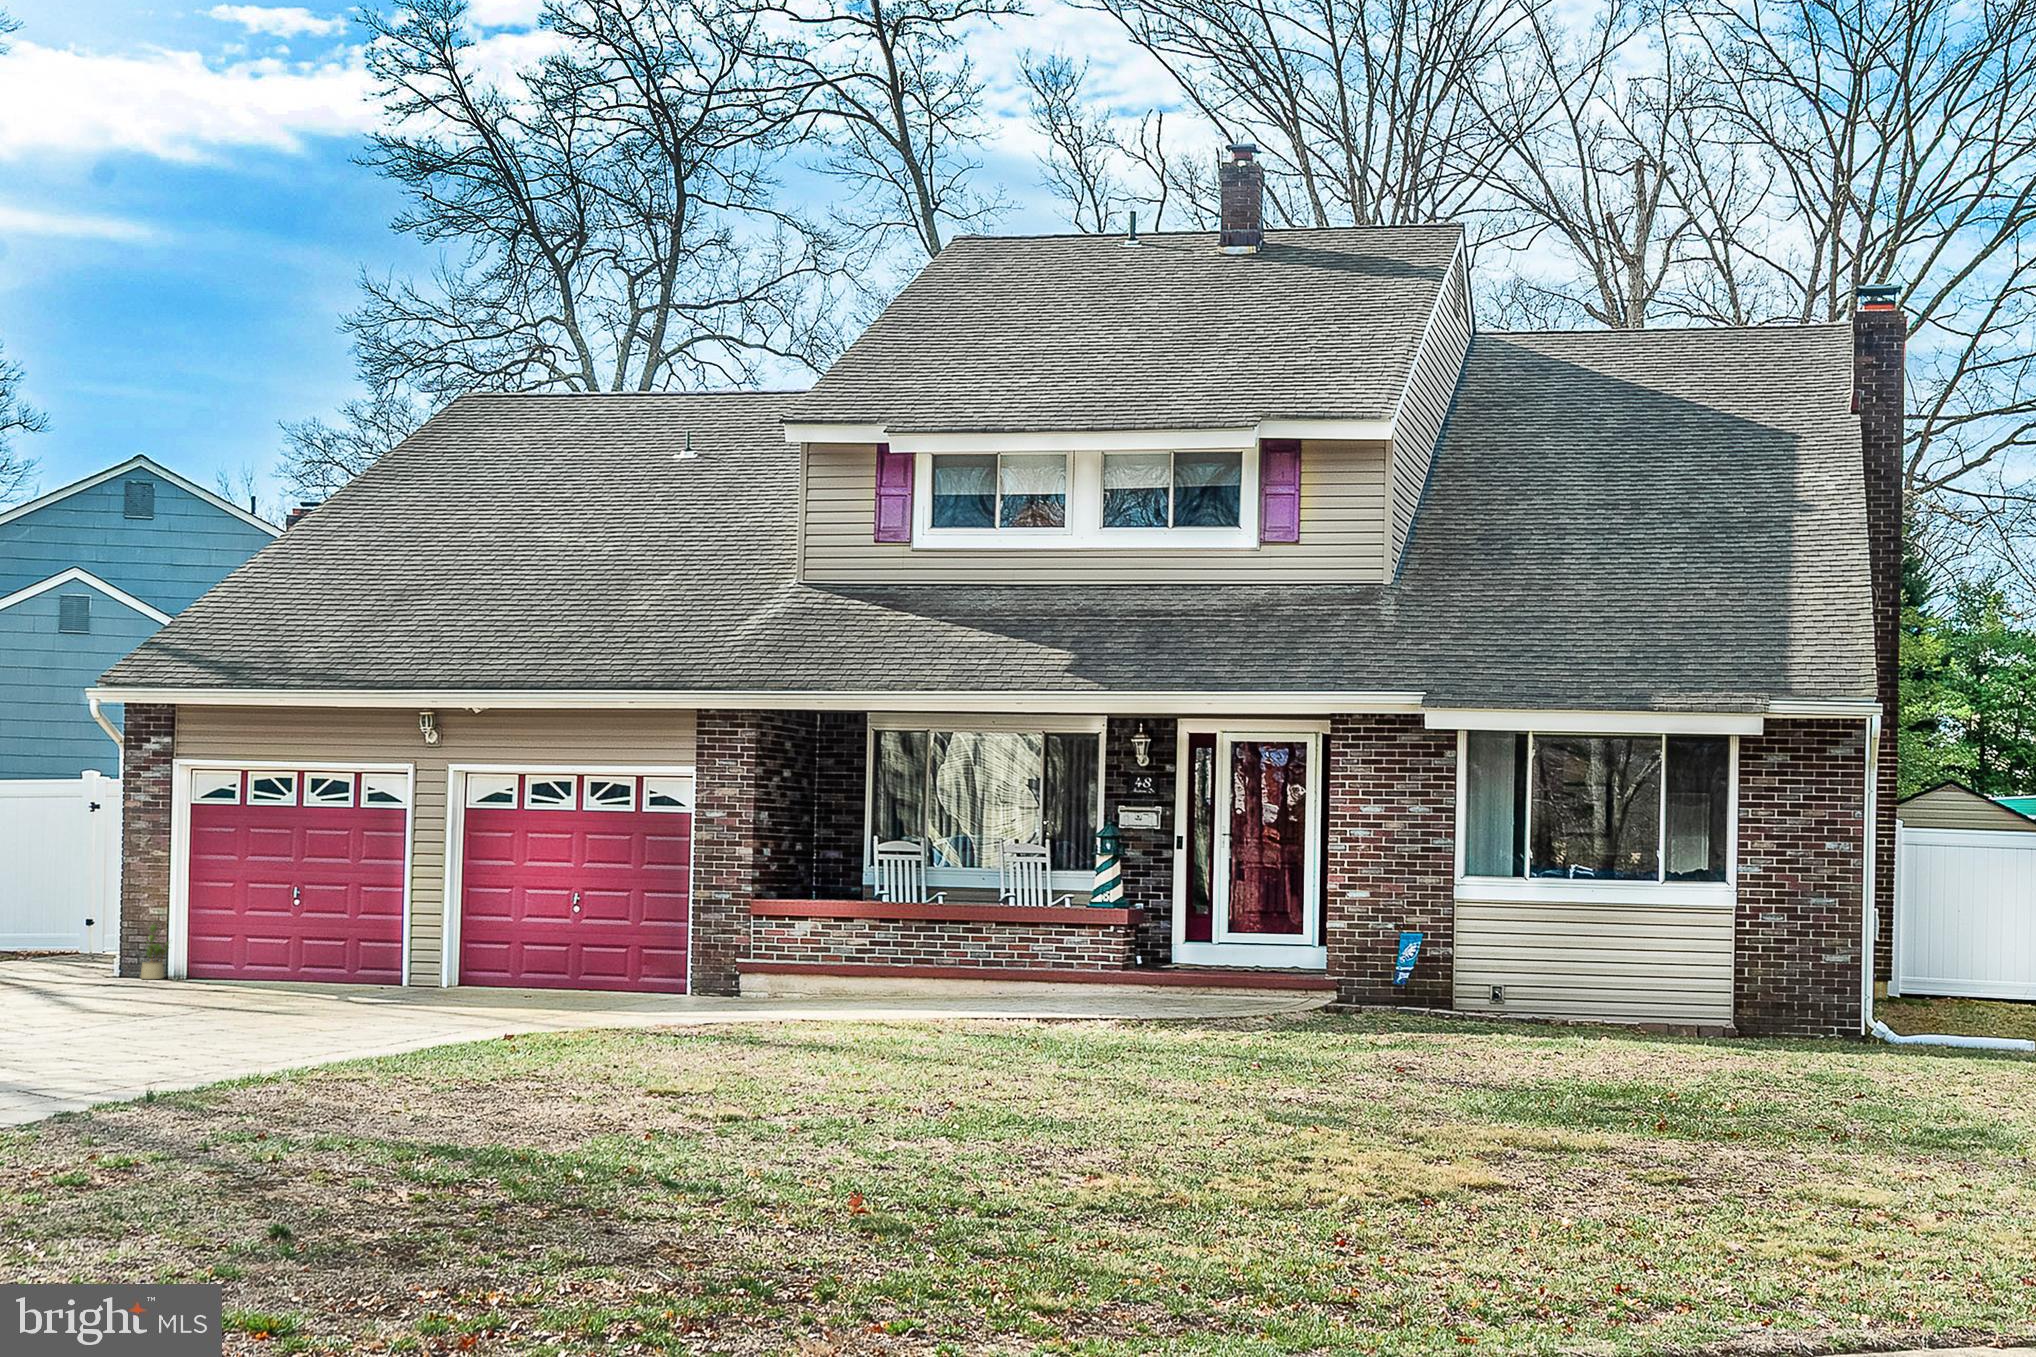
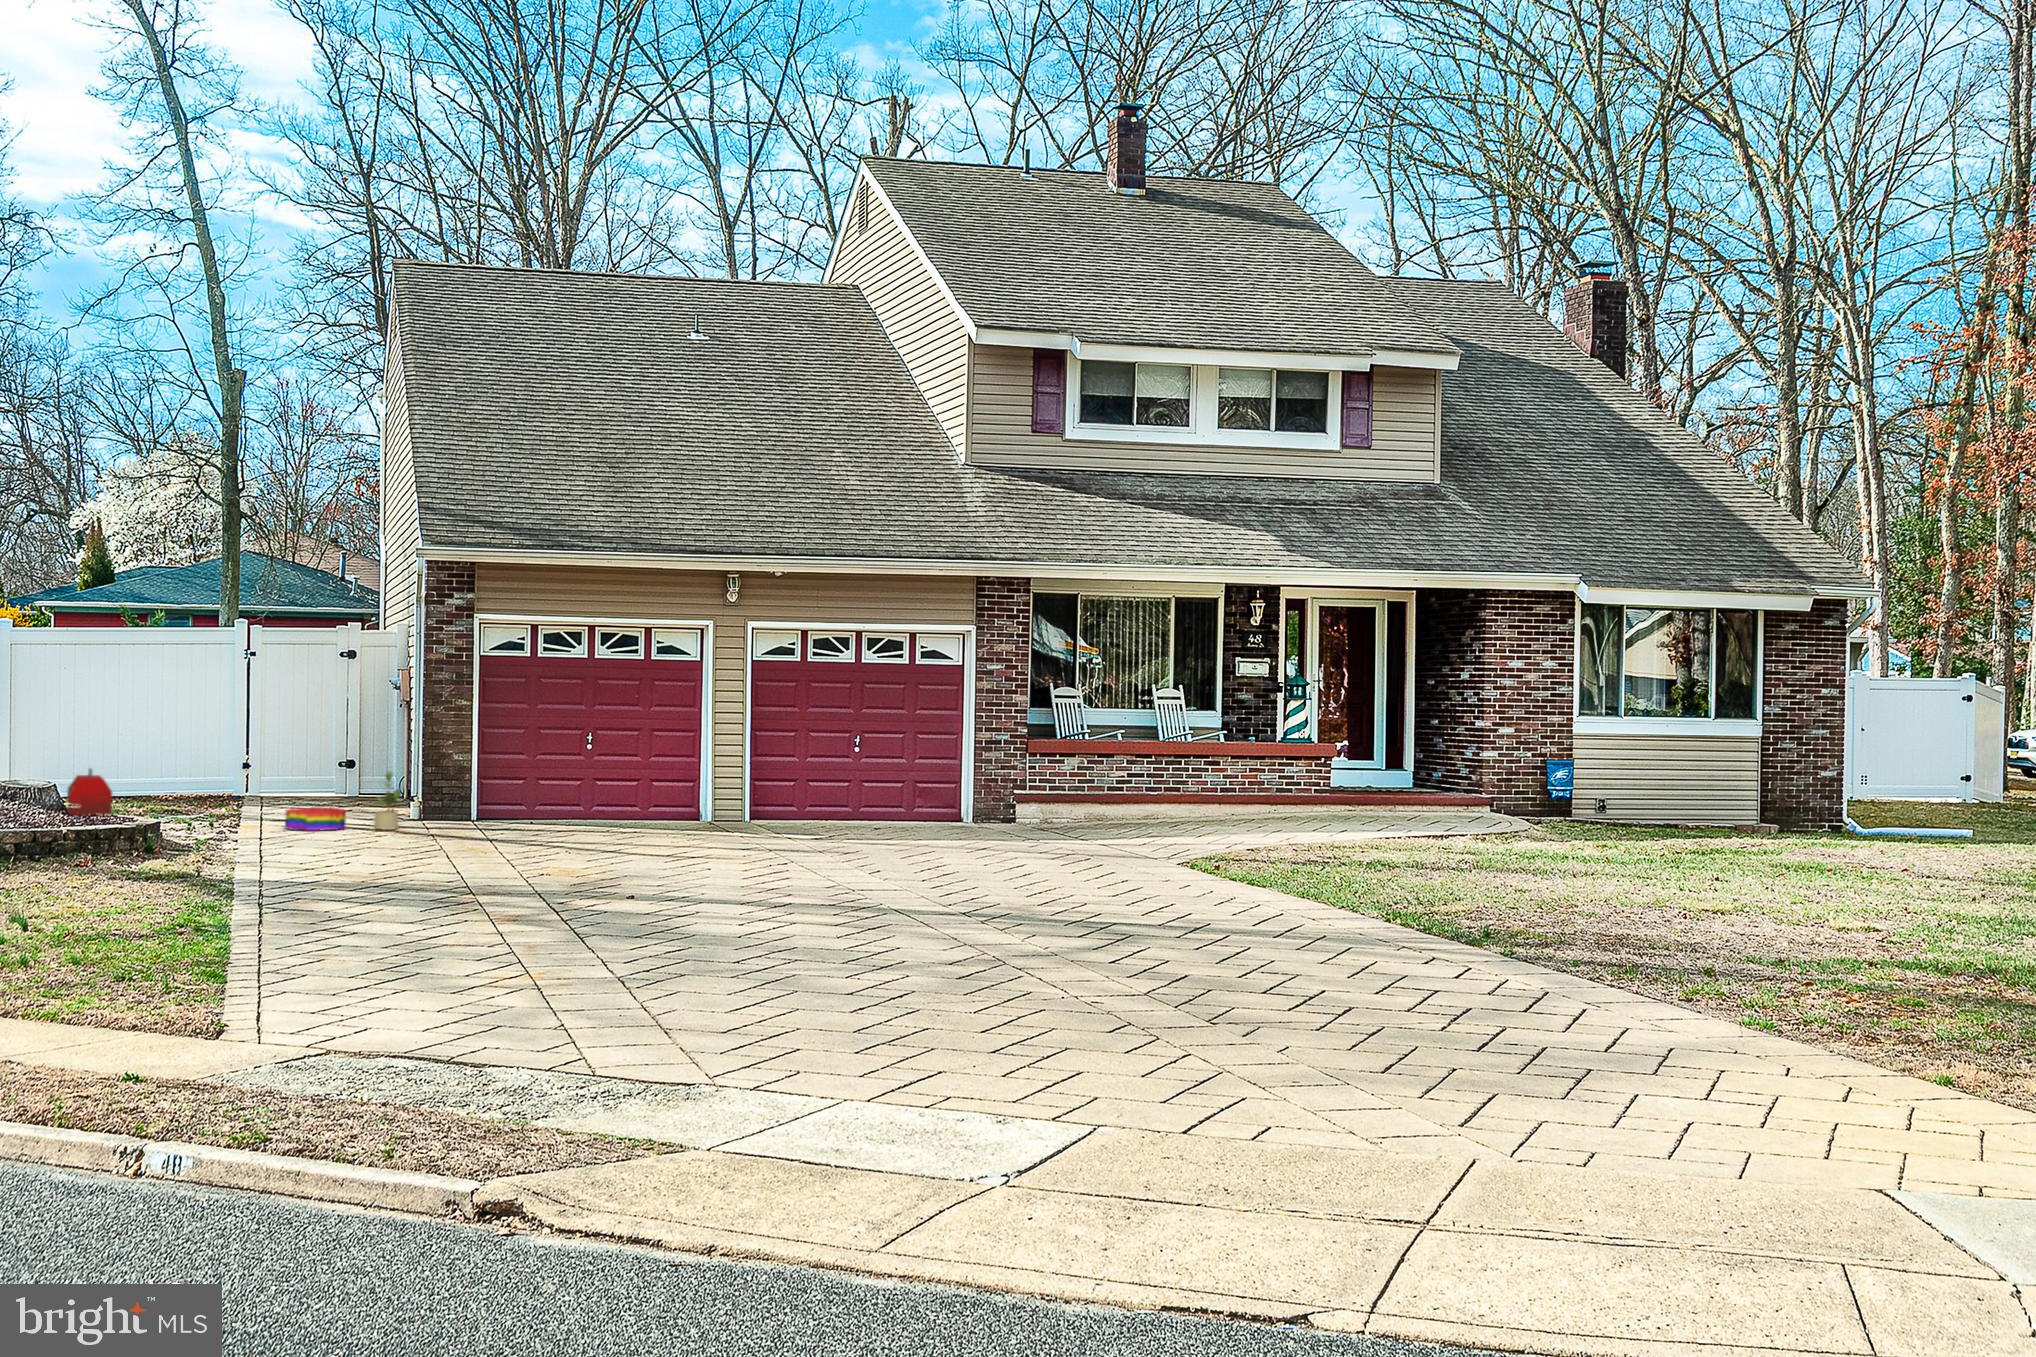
toolbox: none [21,913,75,955] -> present [67,768,112,815]
storage bin: none [64,956,123,979] -> present [285,807,346,831]

